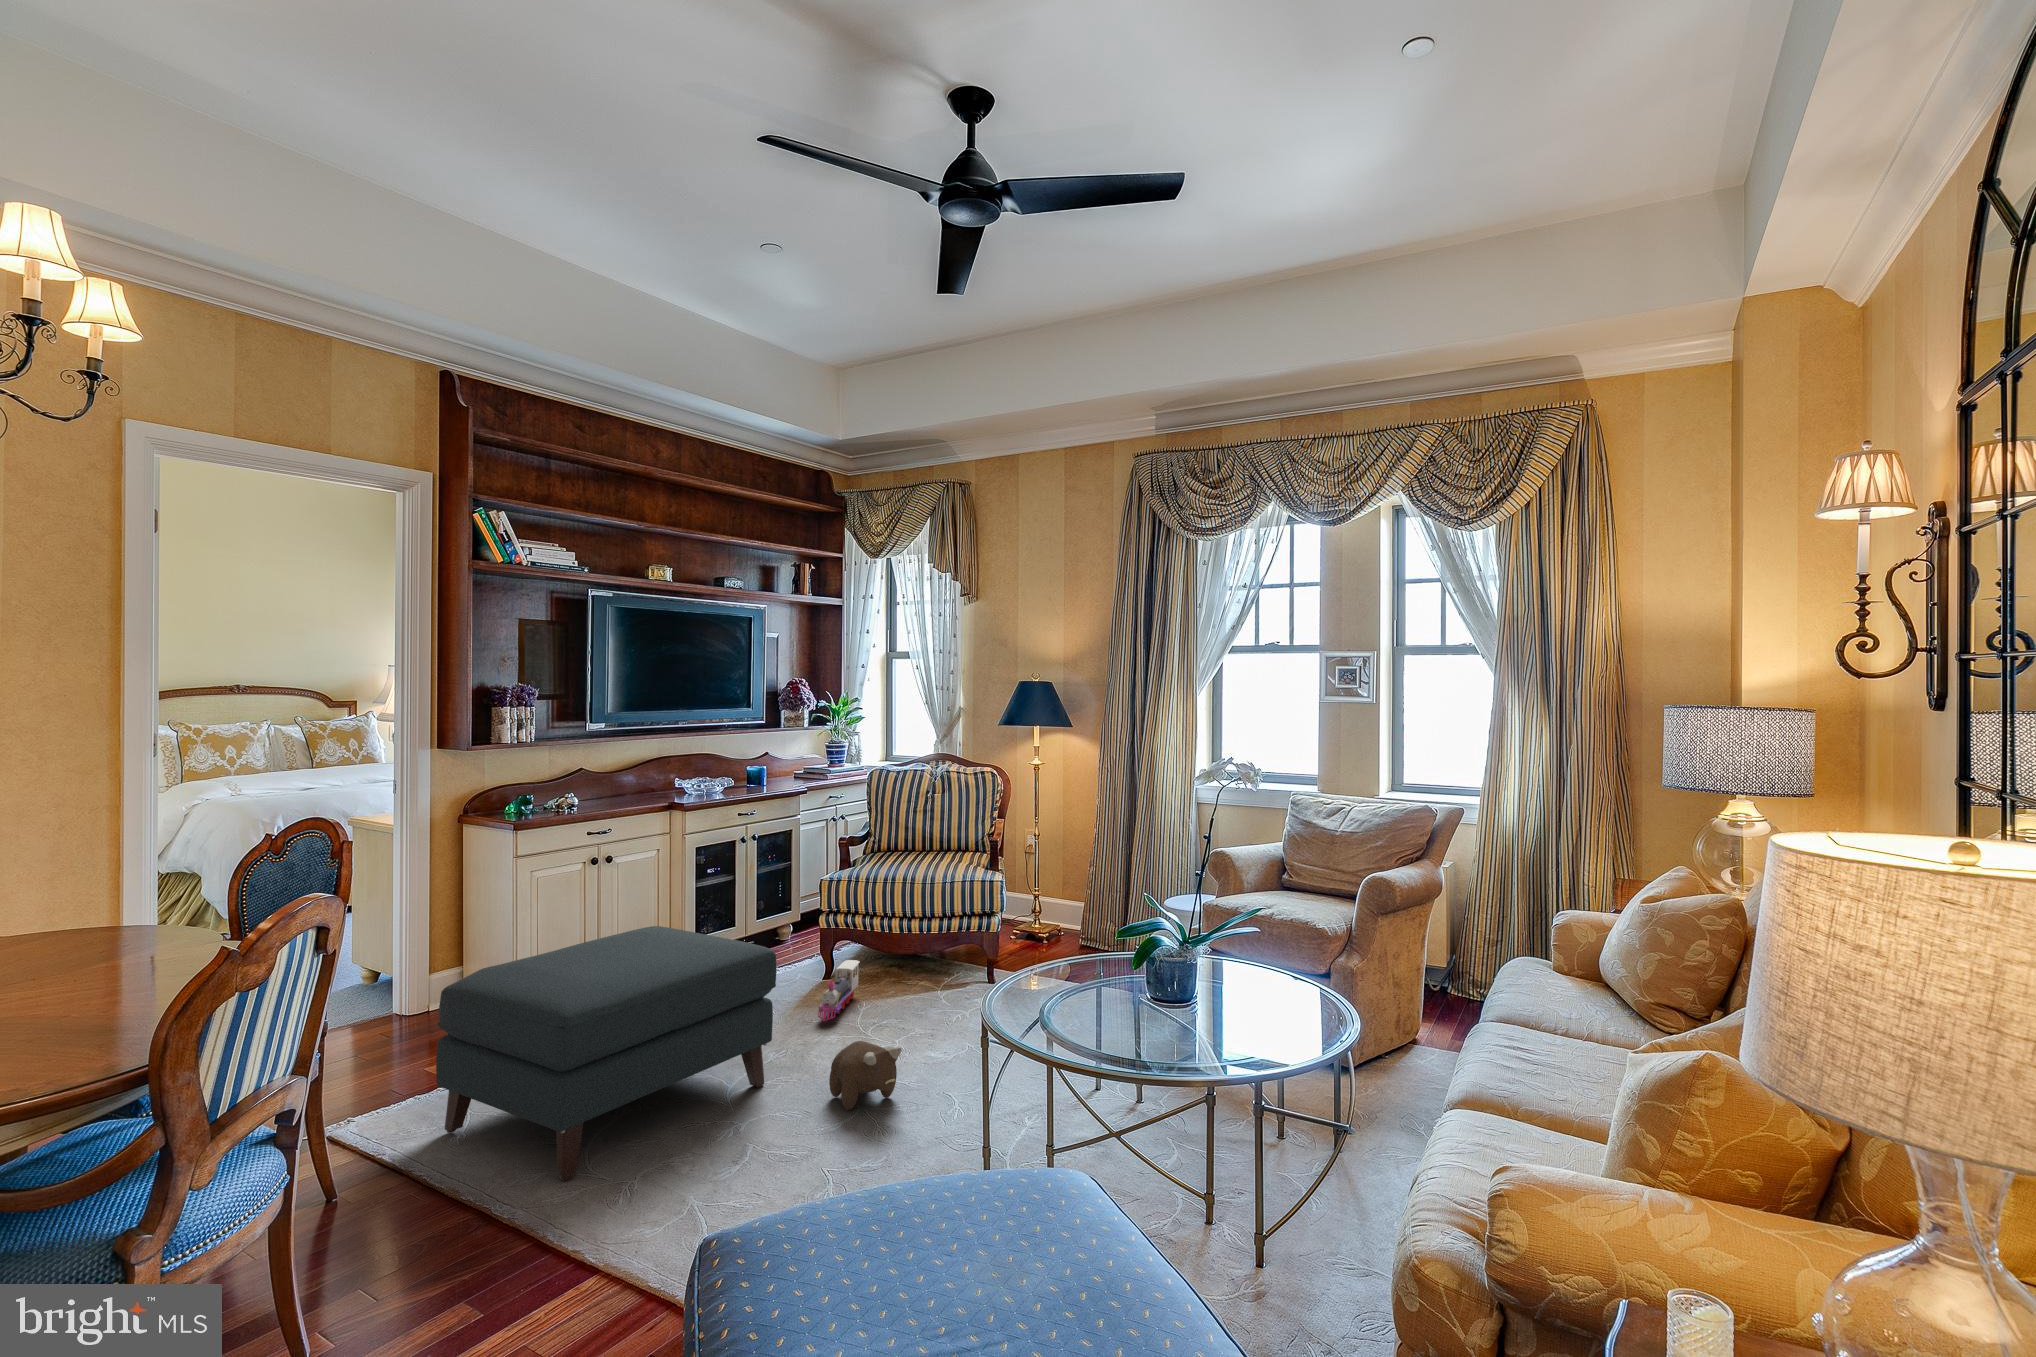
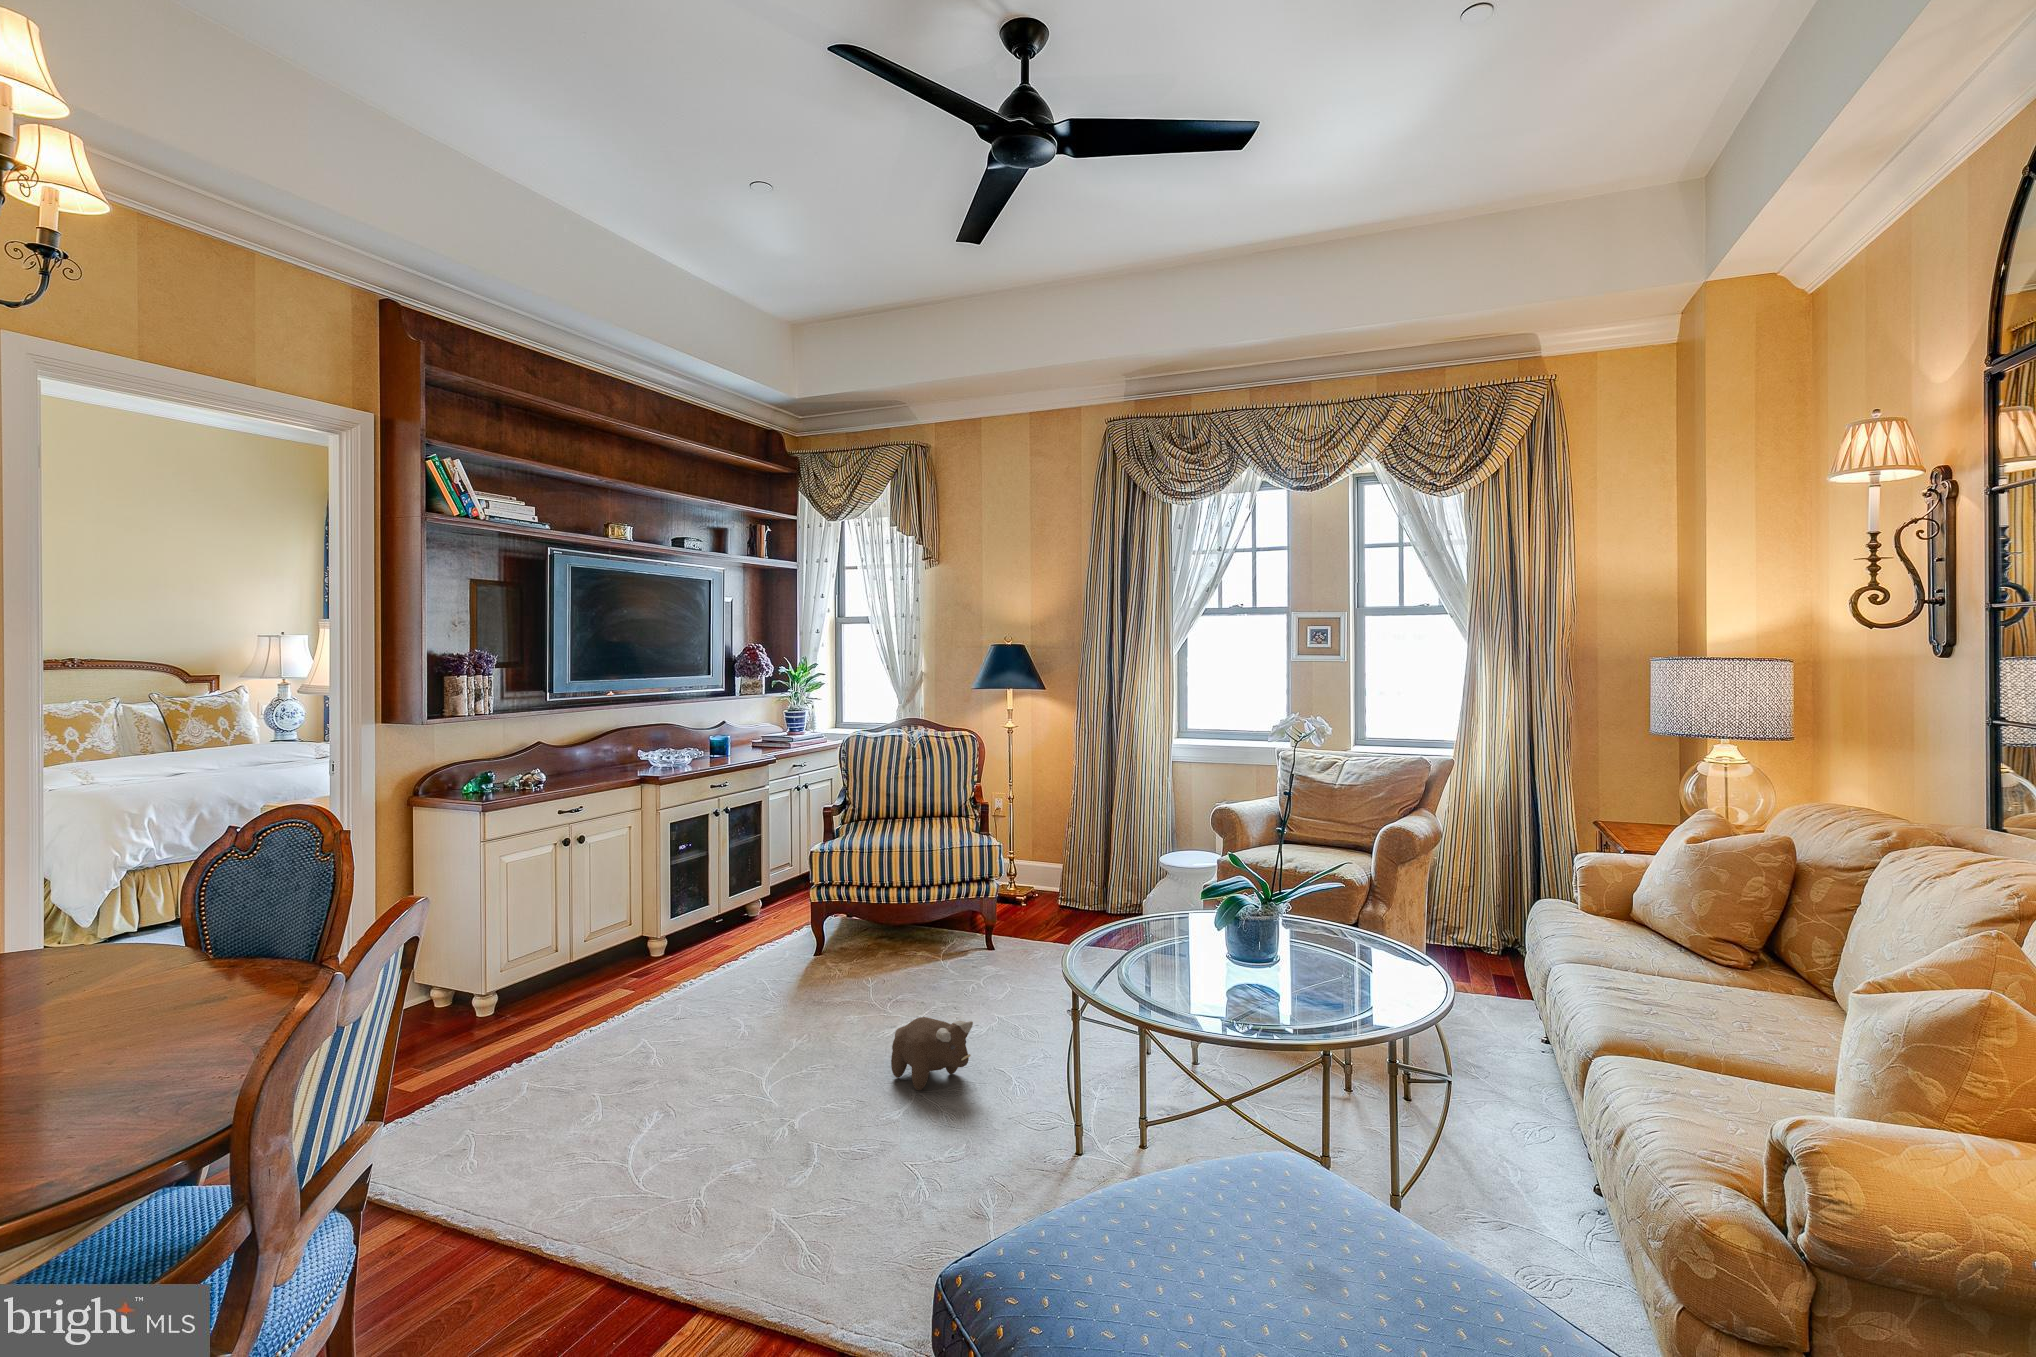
ottoman: present [436,926,776,1181] -> none [460,909,825,1198]
toy train: present [818,960,860,1021] -> none [836,933,864,998]

